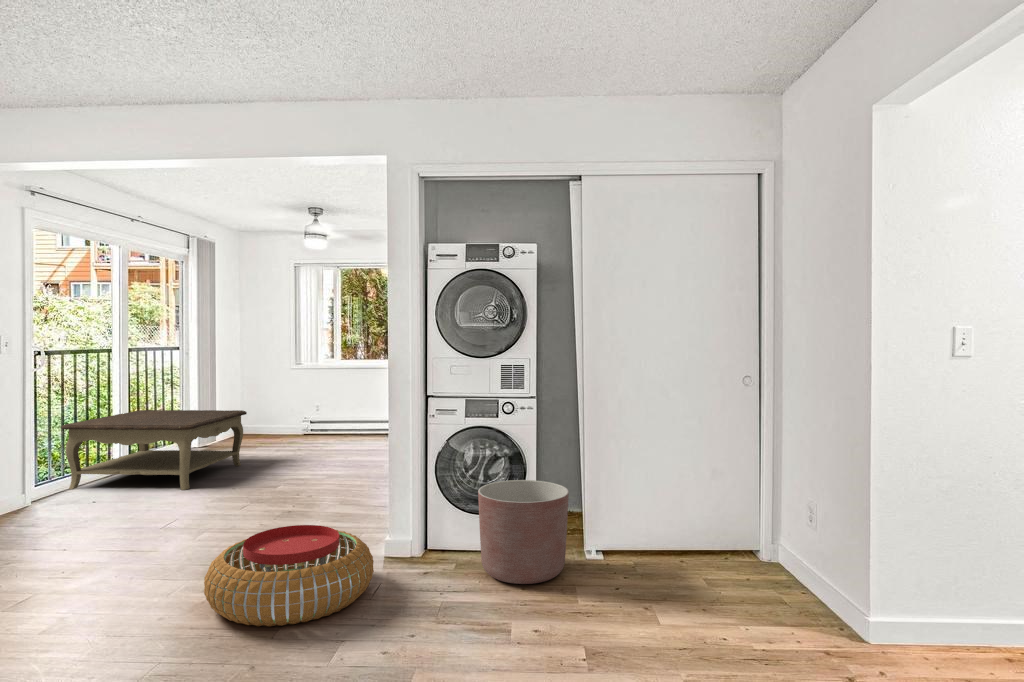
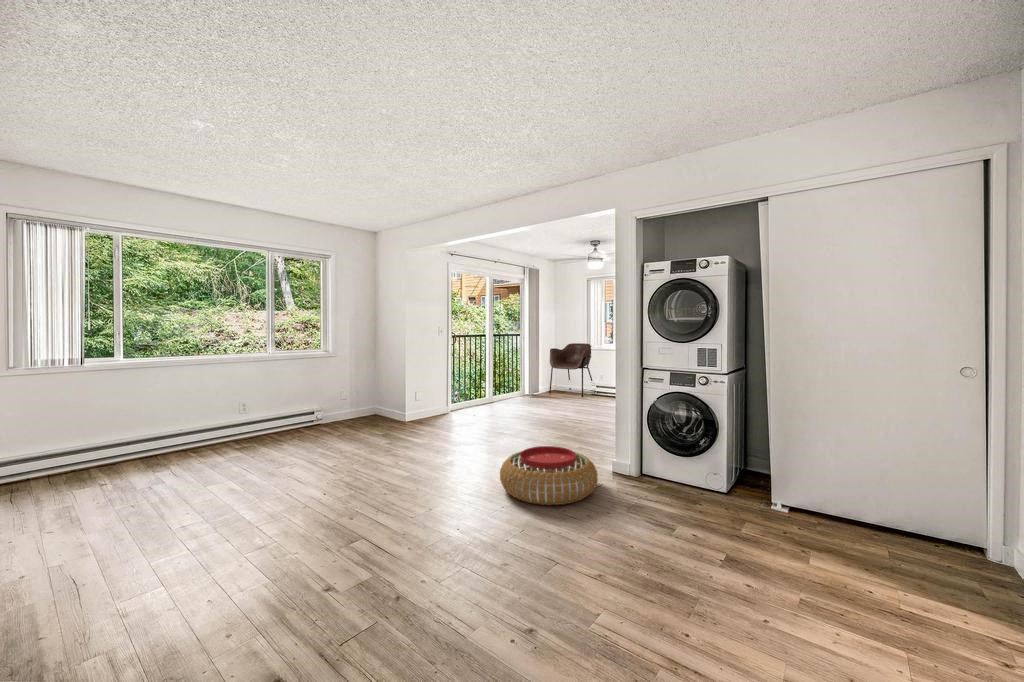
armchair: none [230,362,307,445] -> present [549,343,596,397]
coffee table: present [61,410,247,490] -> none [460,370,553,418]
planter: present [478,480,569,584] -> none [673,436,749,516]

